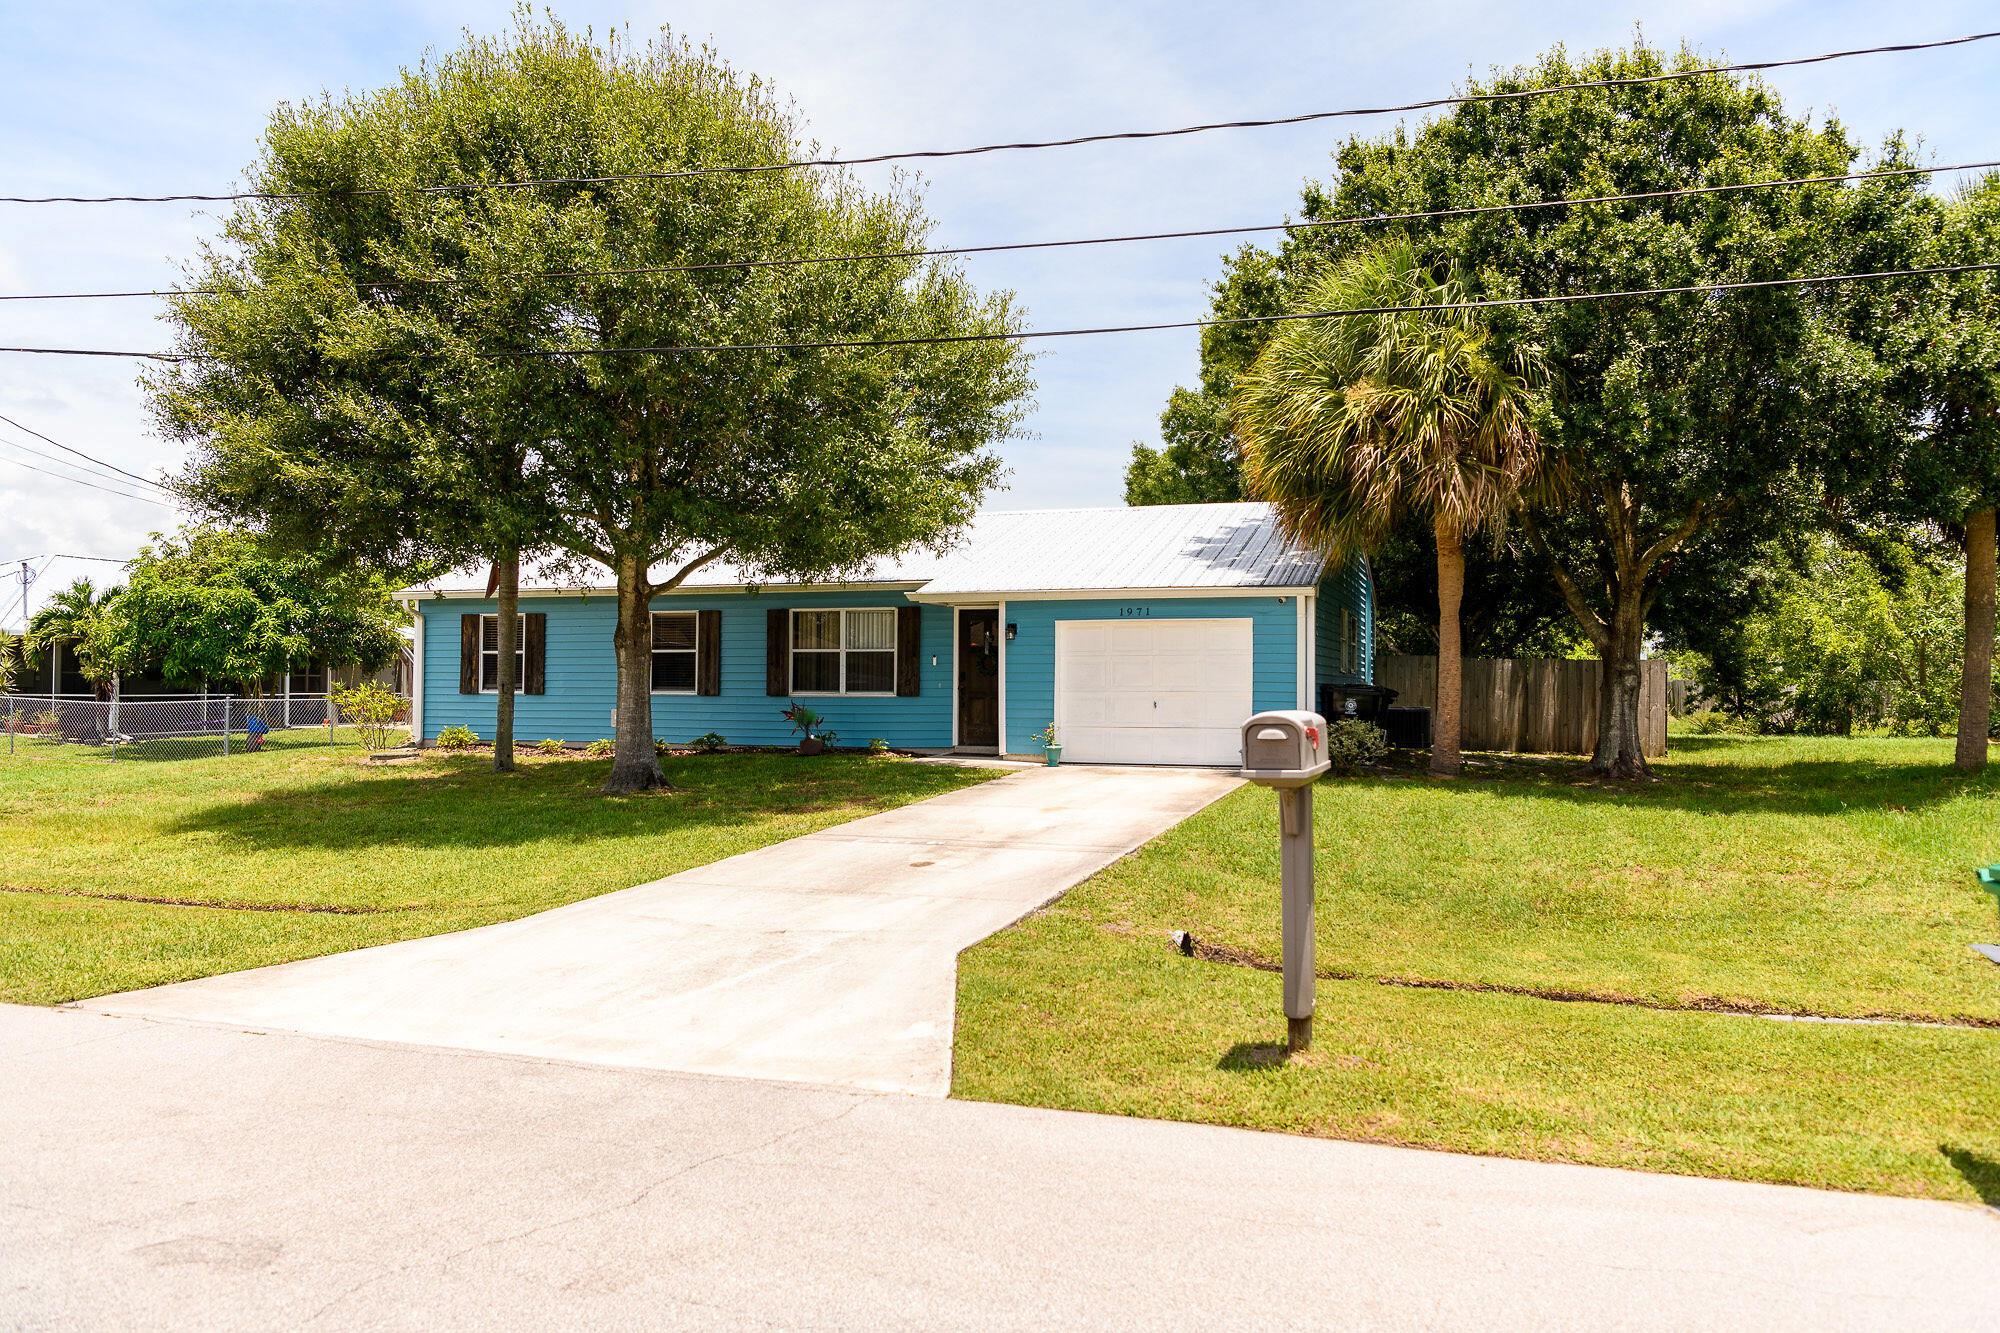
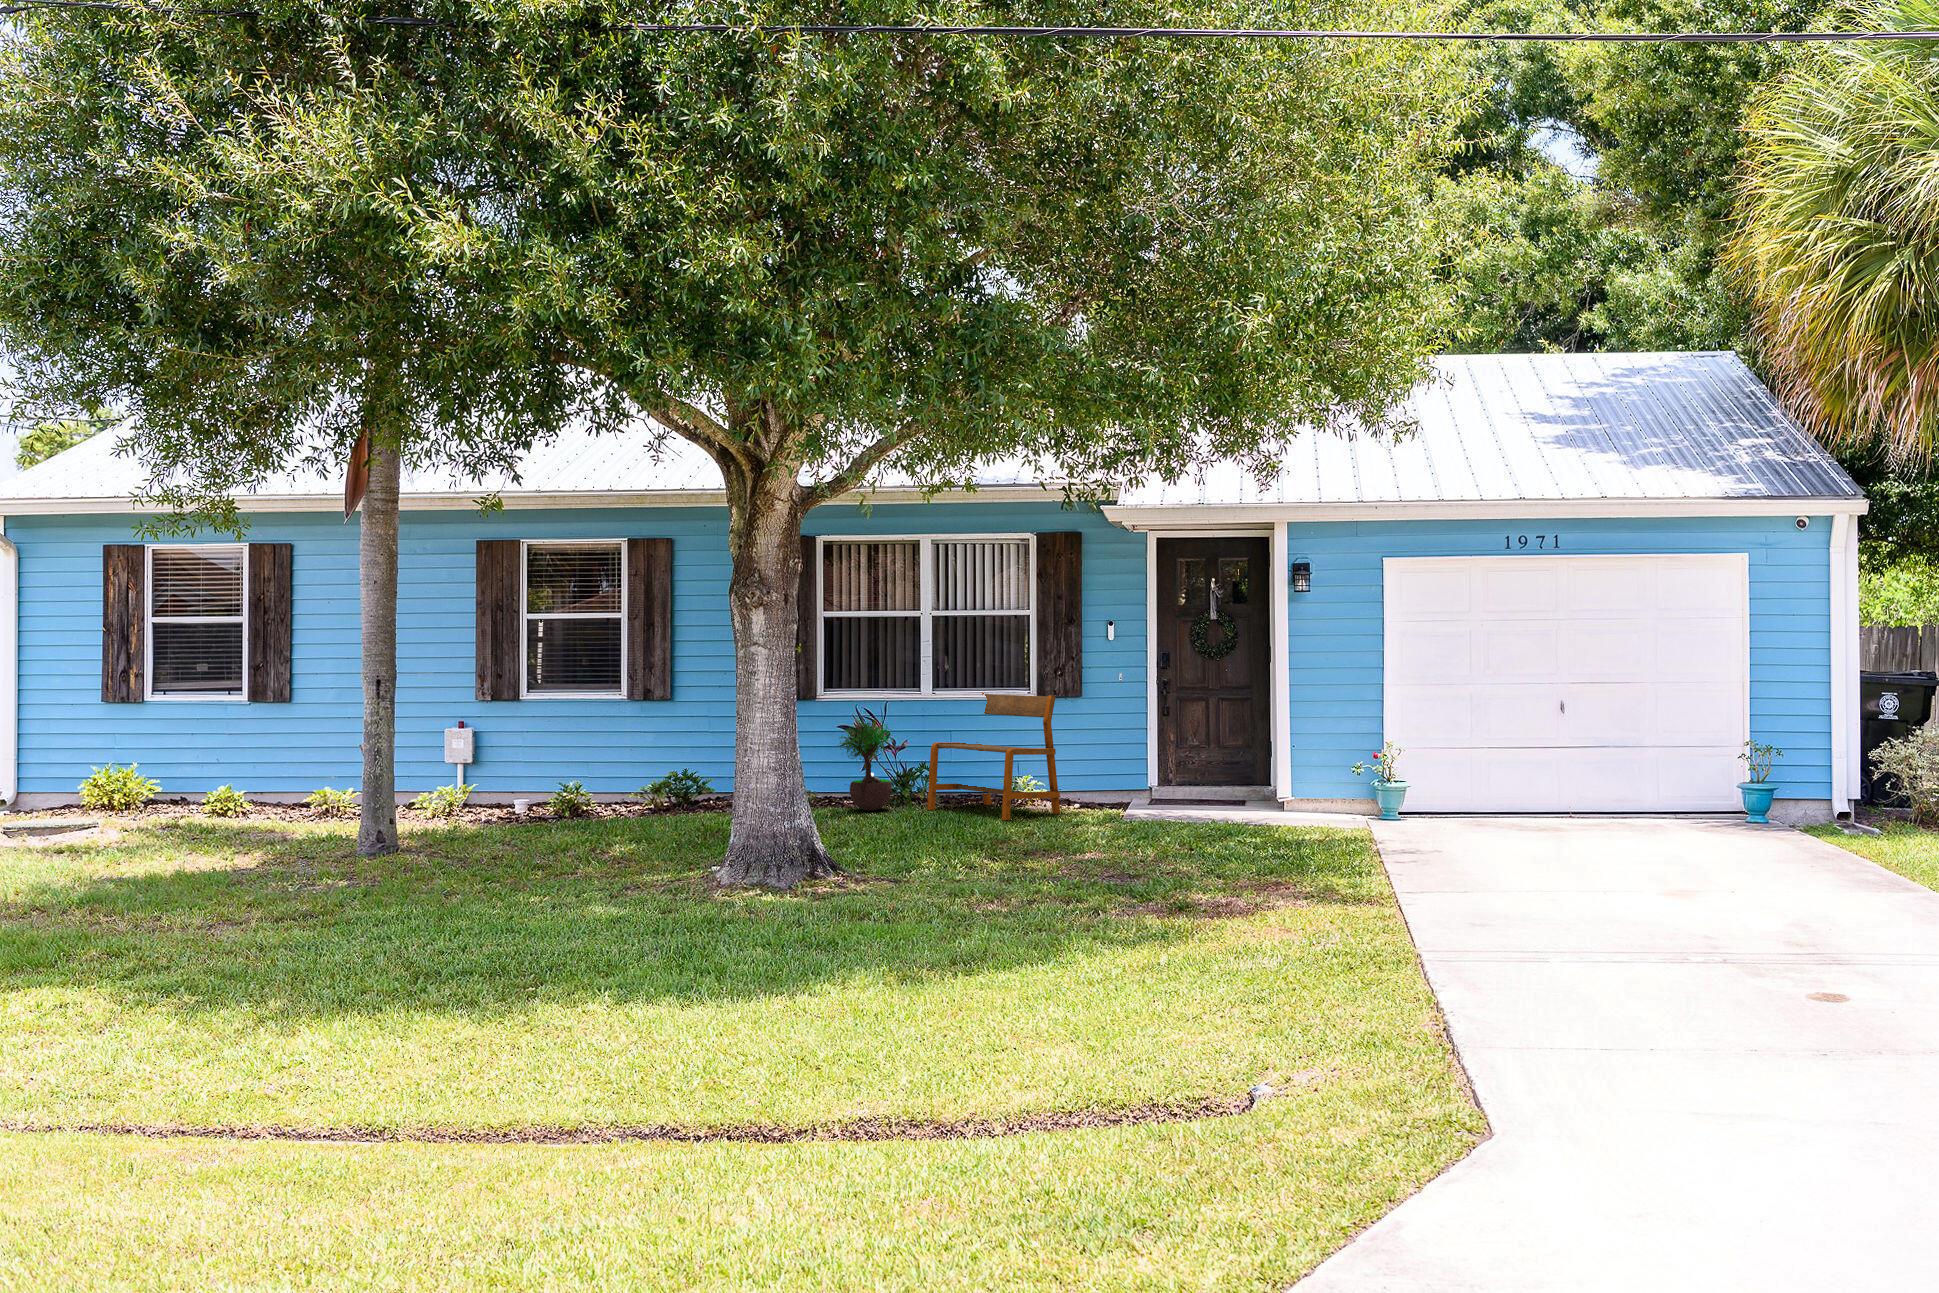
bench: none [839,693,898,761] -> present [927,693,1060,820]

